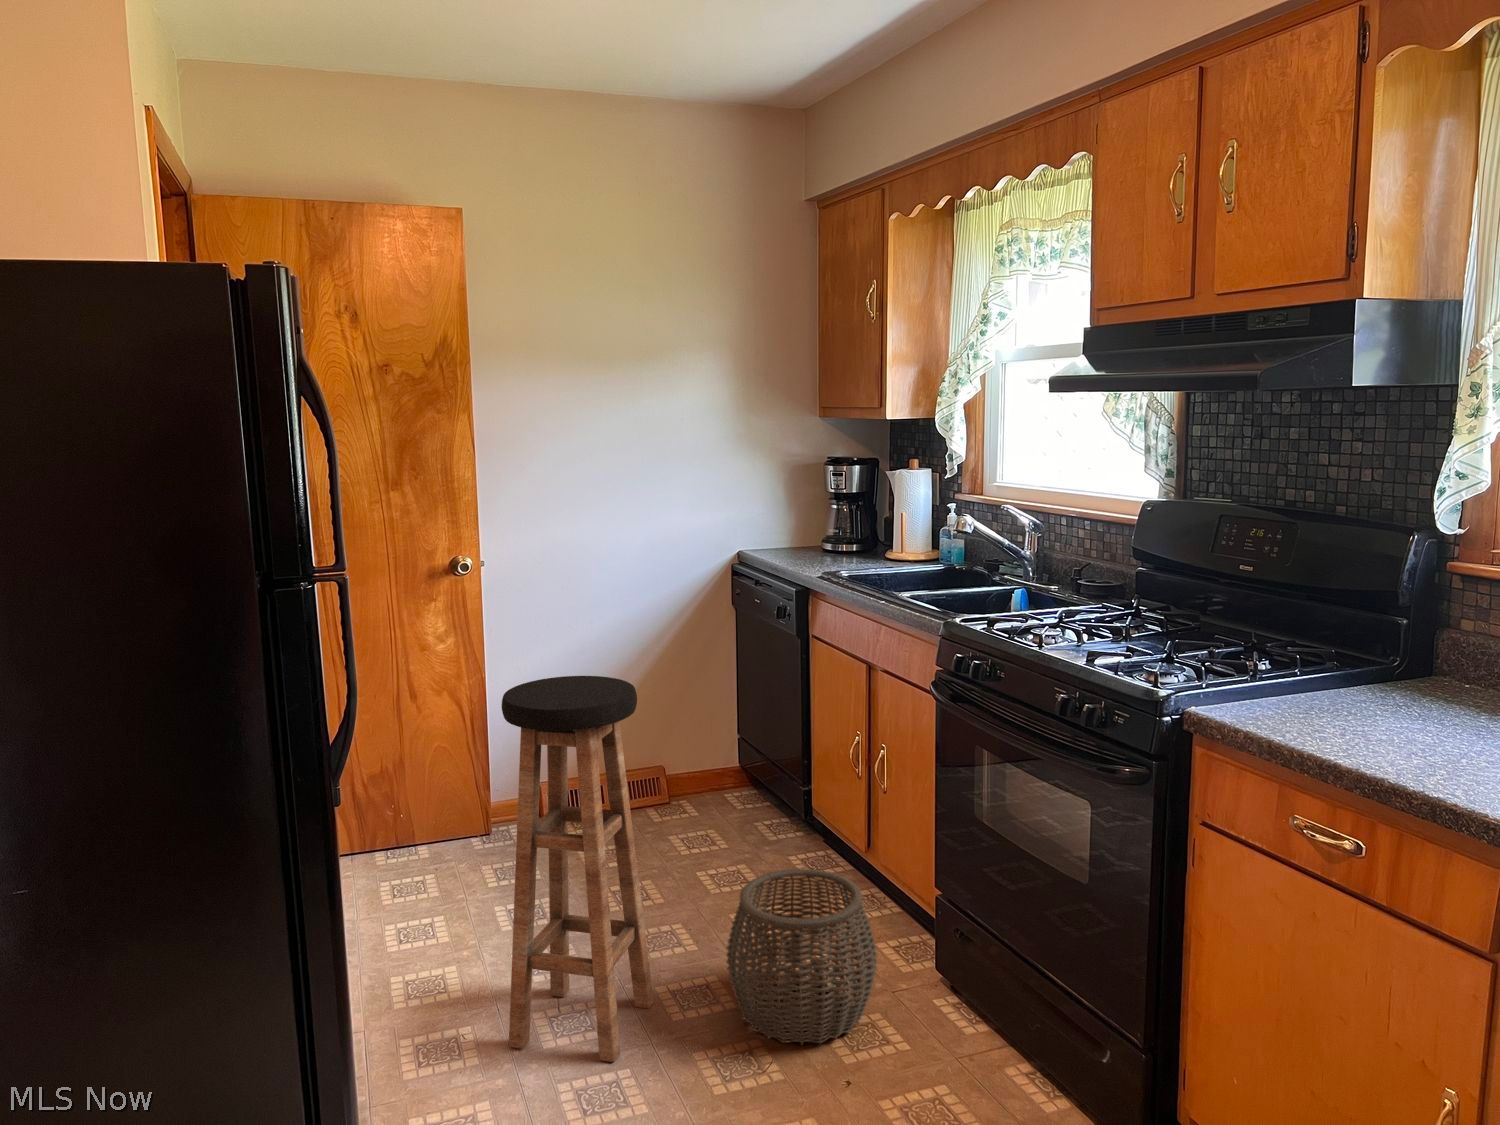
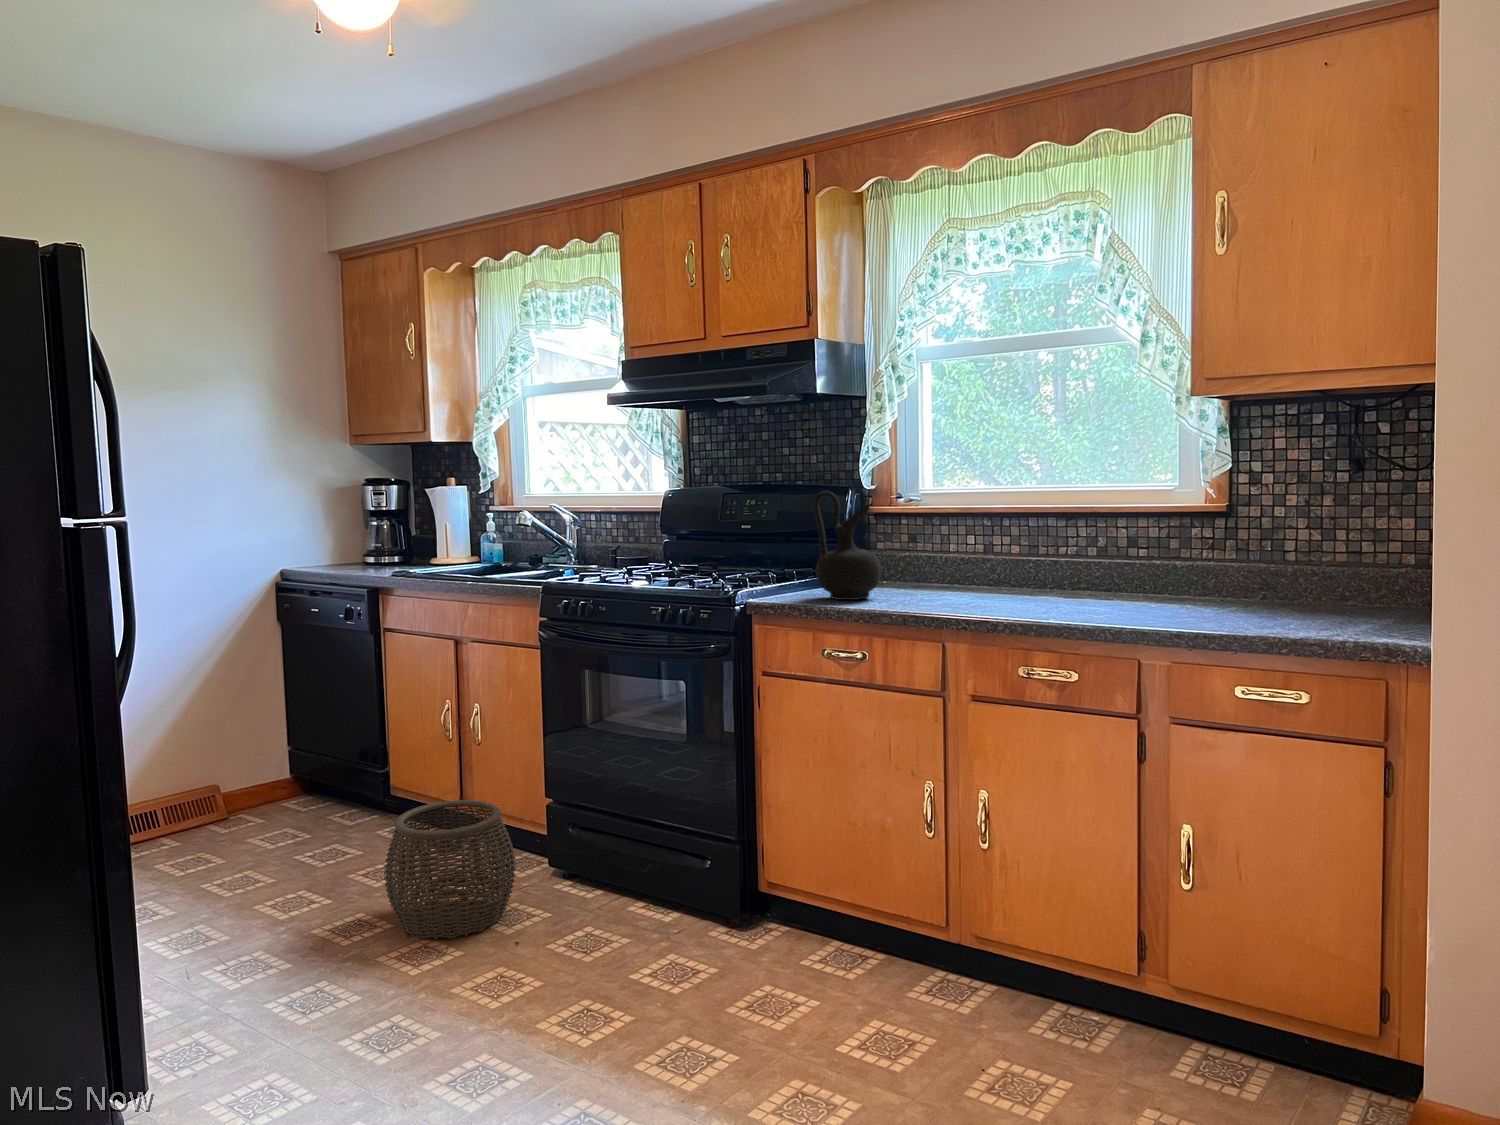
ceramic jug: none [1302,555,1422,739] -> present [813,491,881,600]
bar stool: present [502,676,654,1062] -> none [165,652,314,1007]

